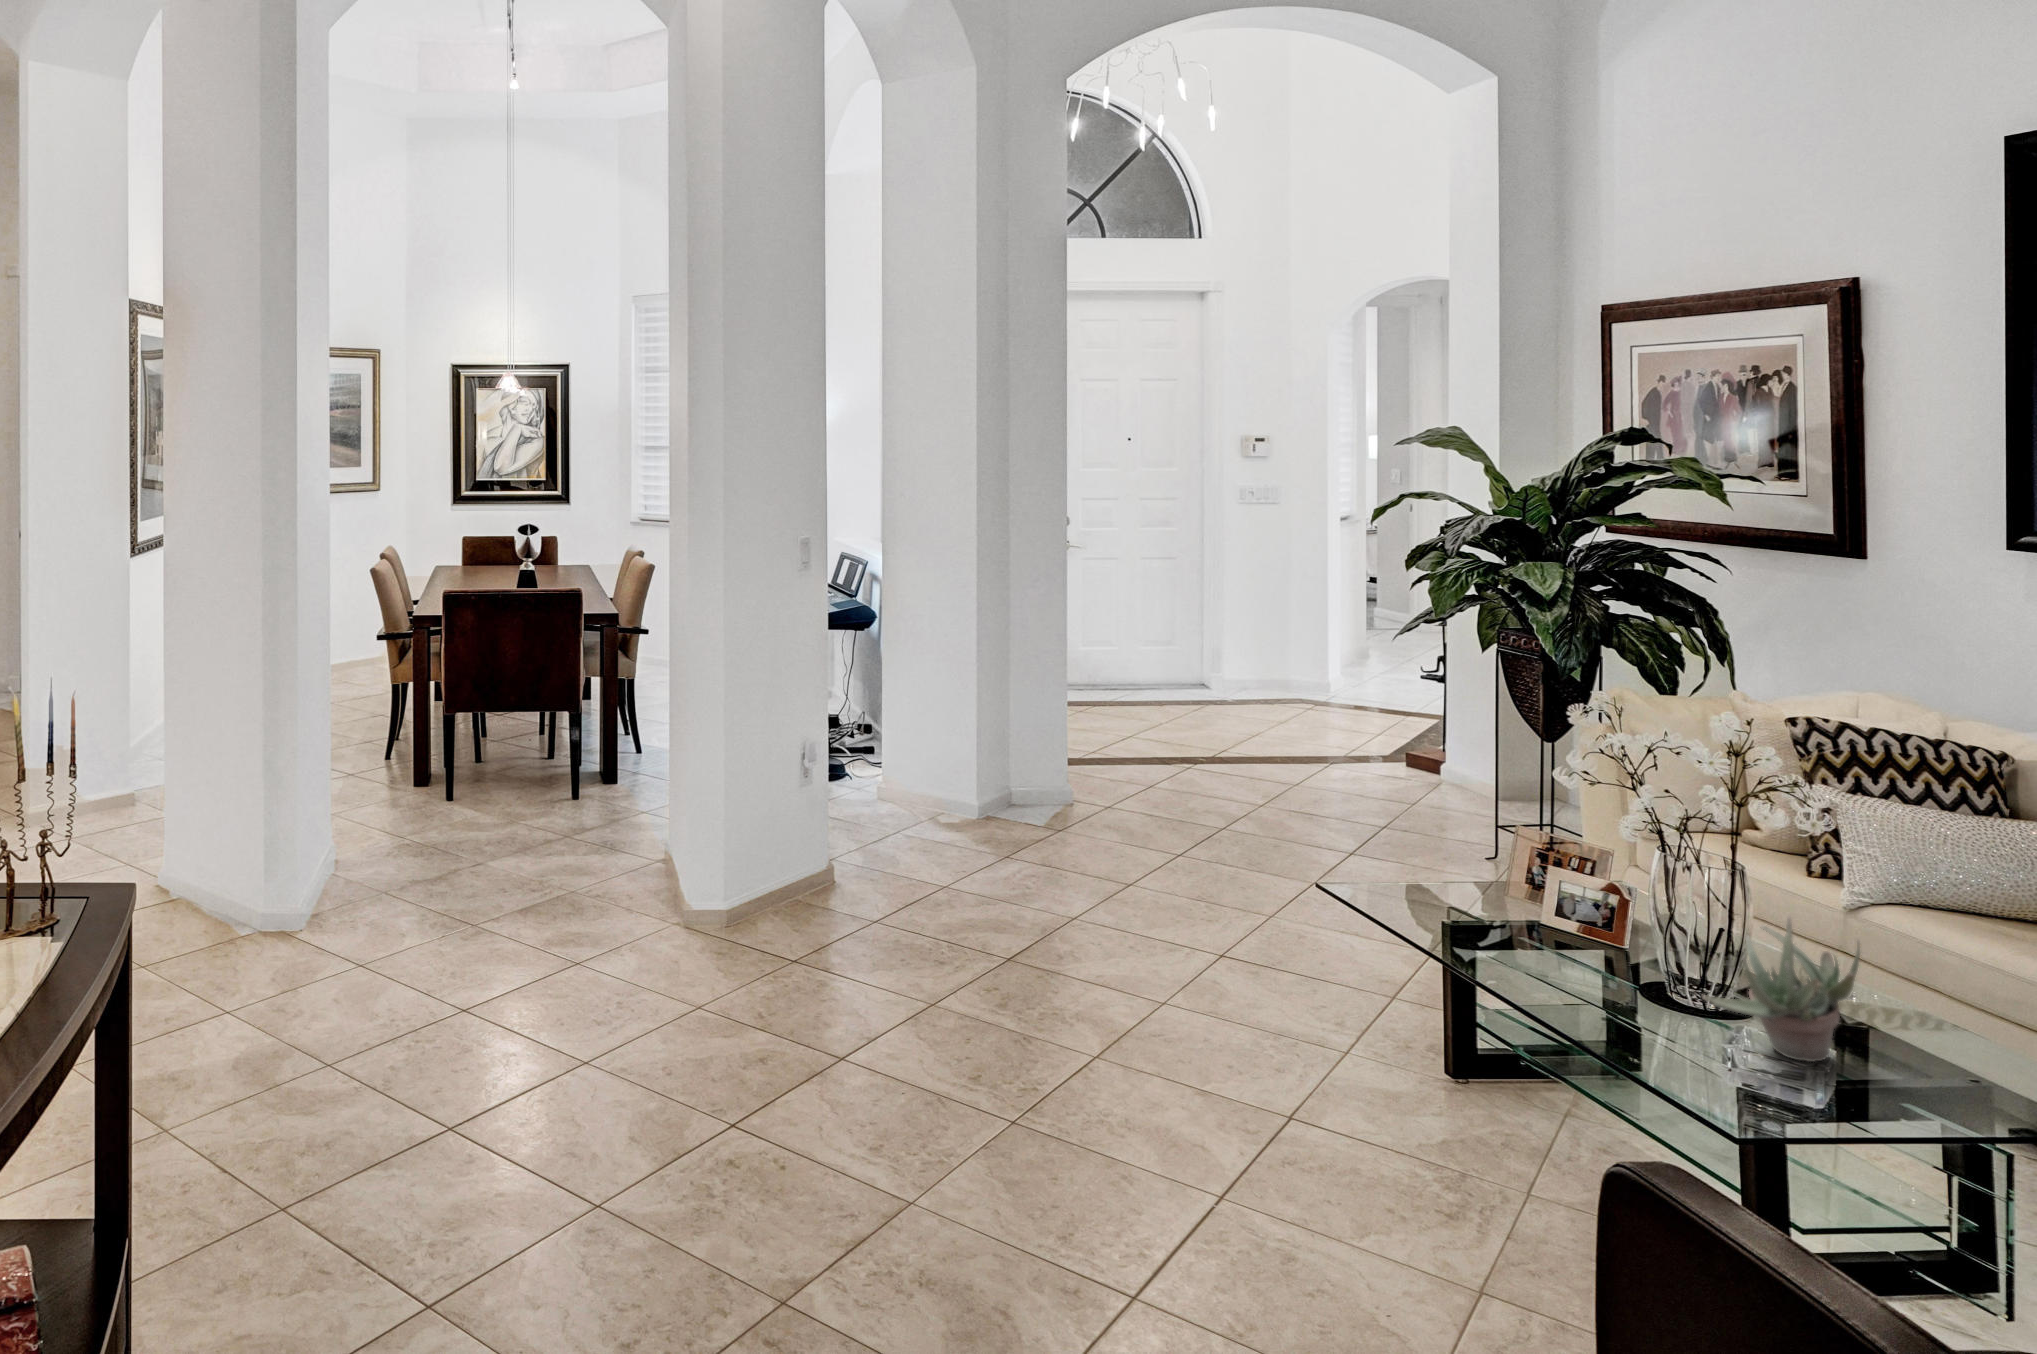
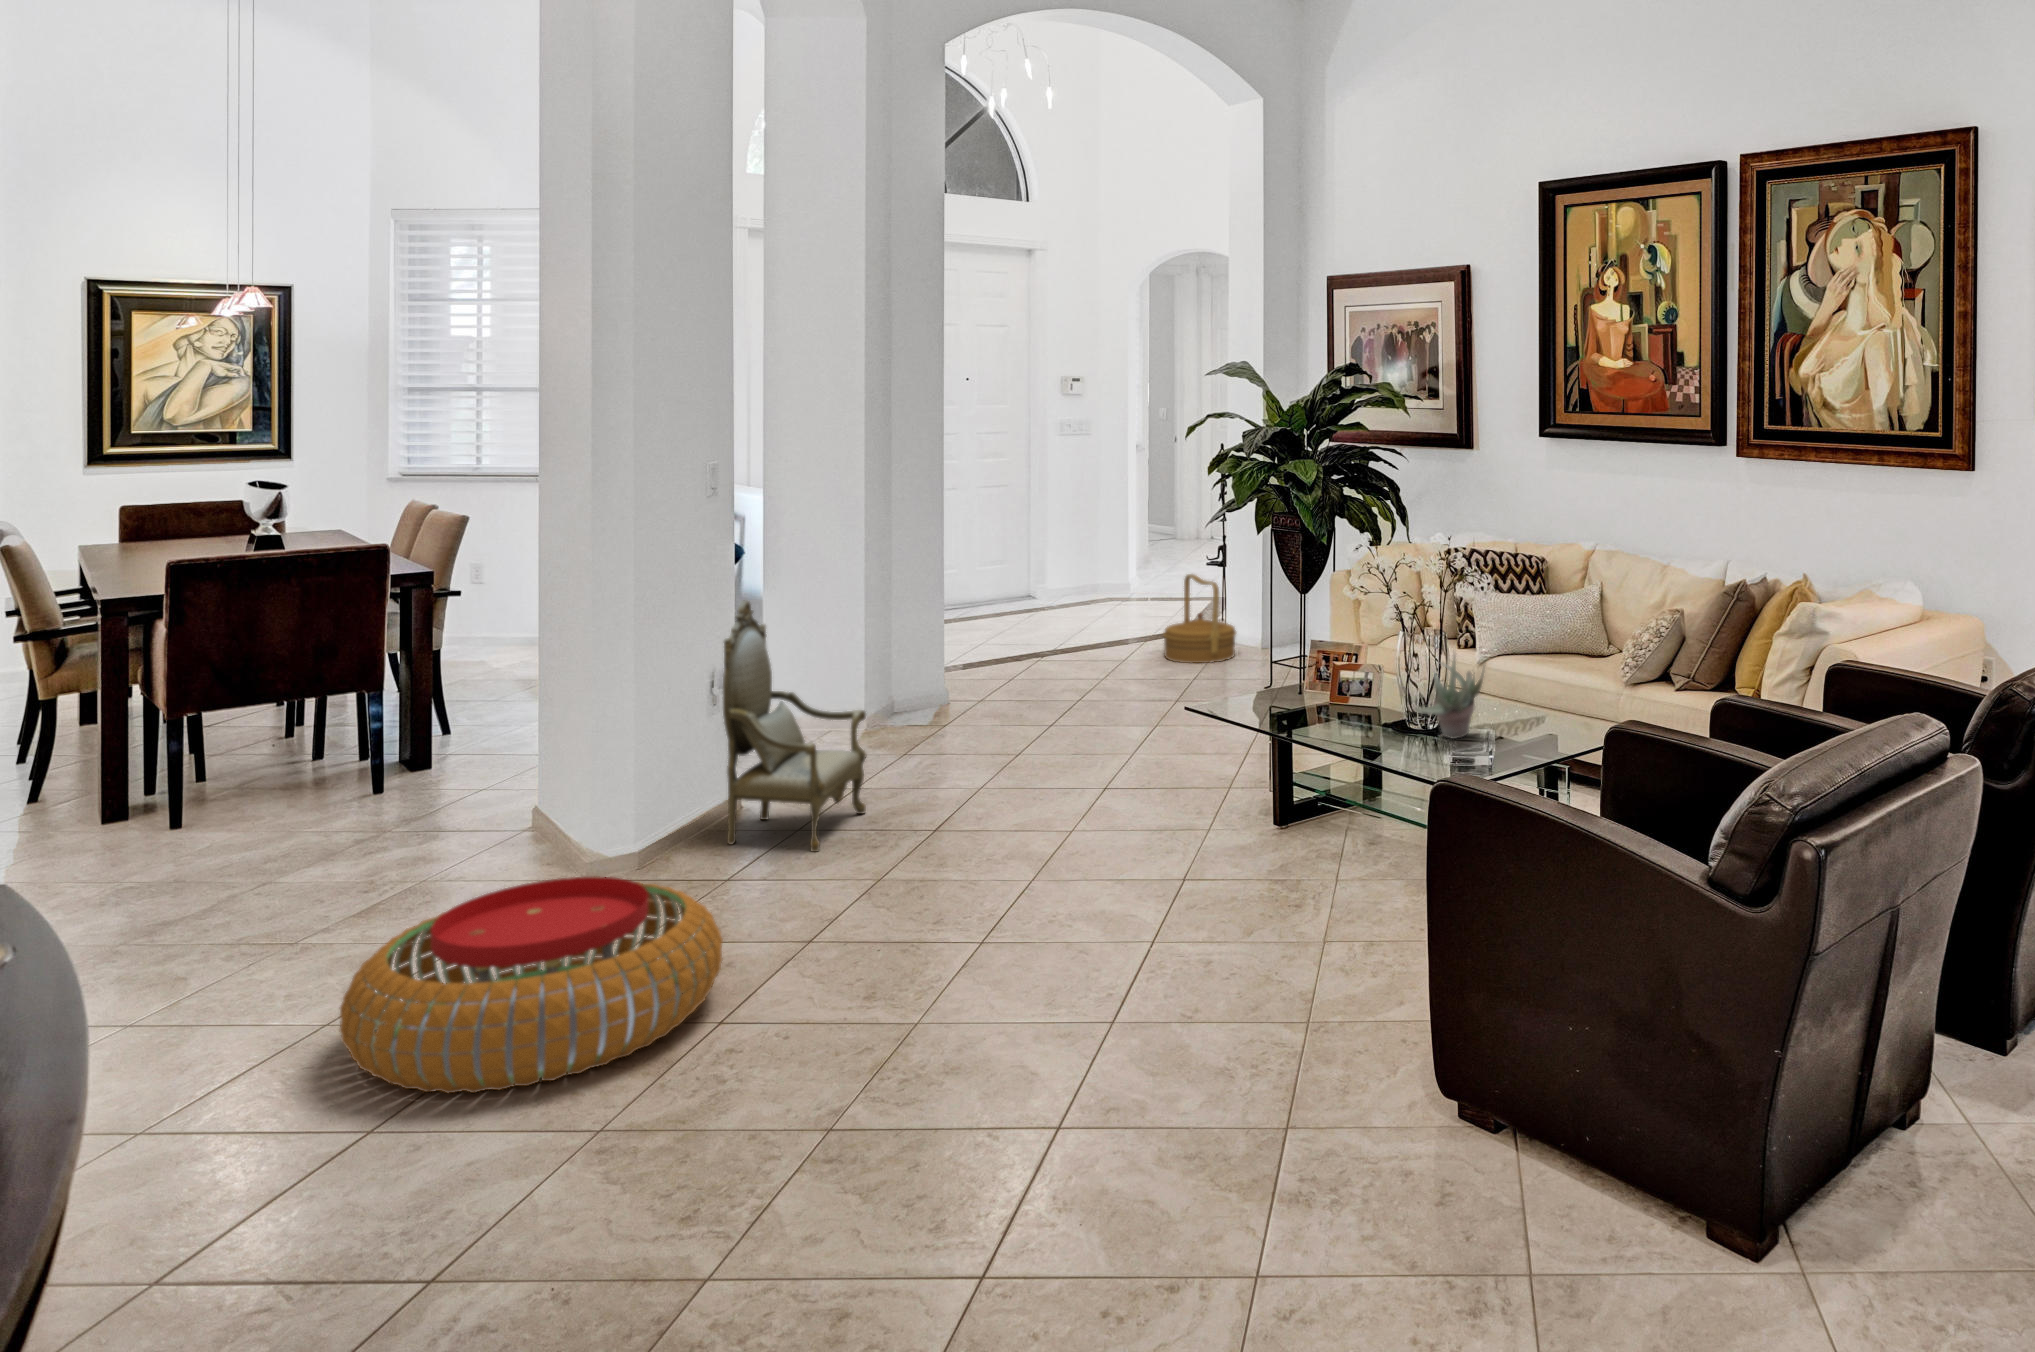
armchair: none [810,617,959,957] -> present [723,601,867,852]
woven basket: none [1359,682,1467,800] -> present [1164,574,1236,663]
pouf: none [441,942,755,1163] -> present [340,877,723,1093]

